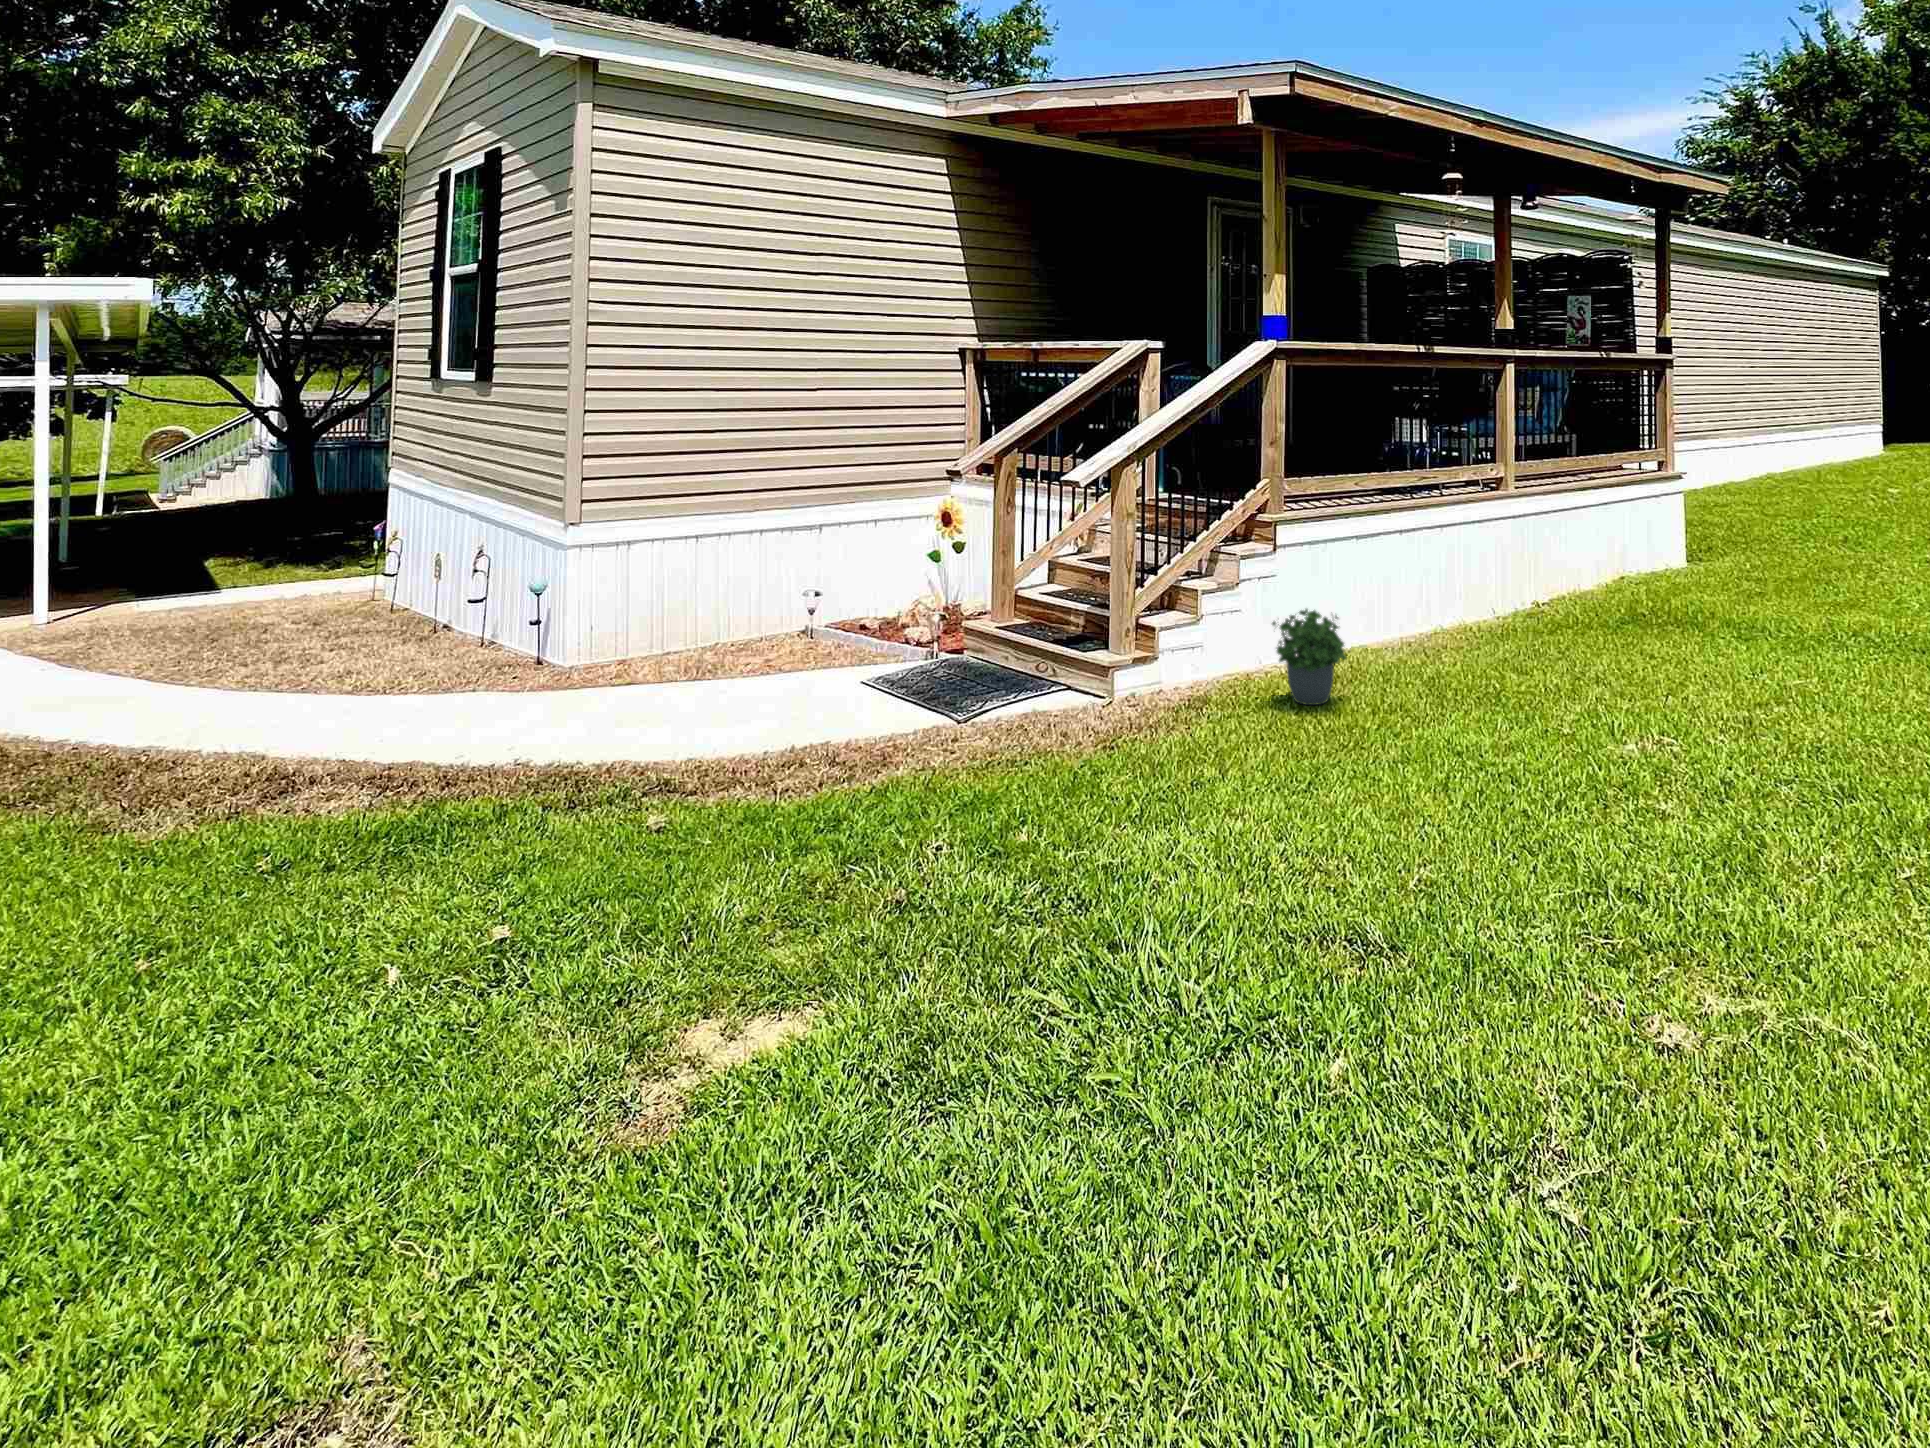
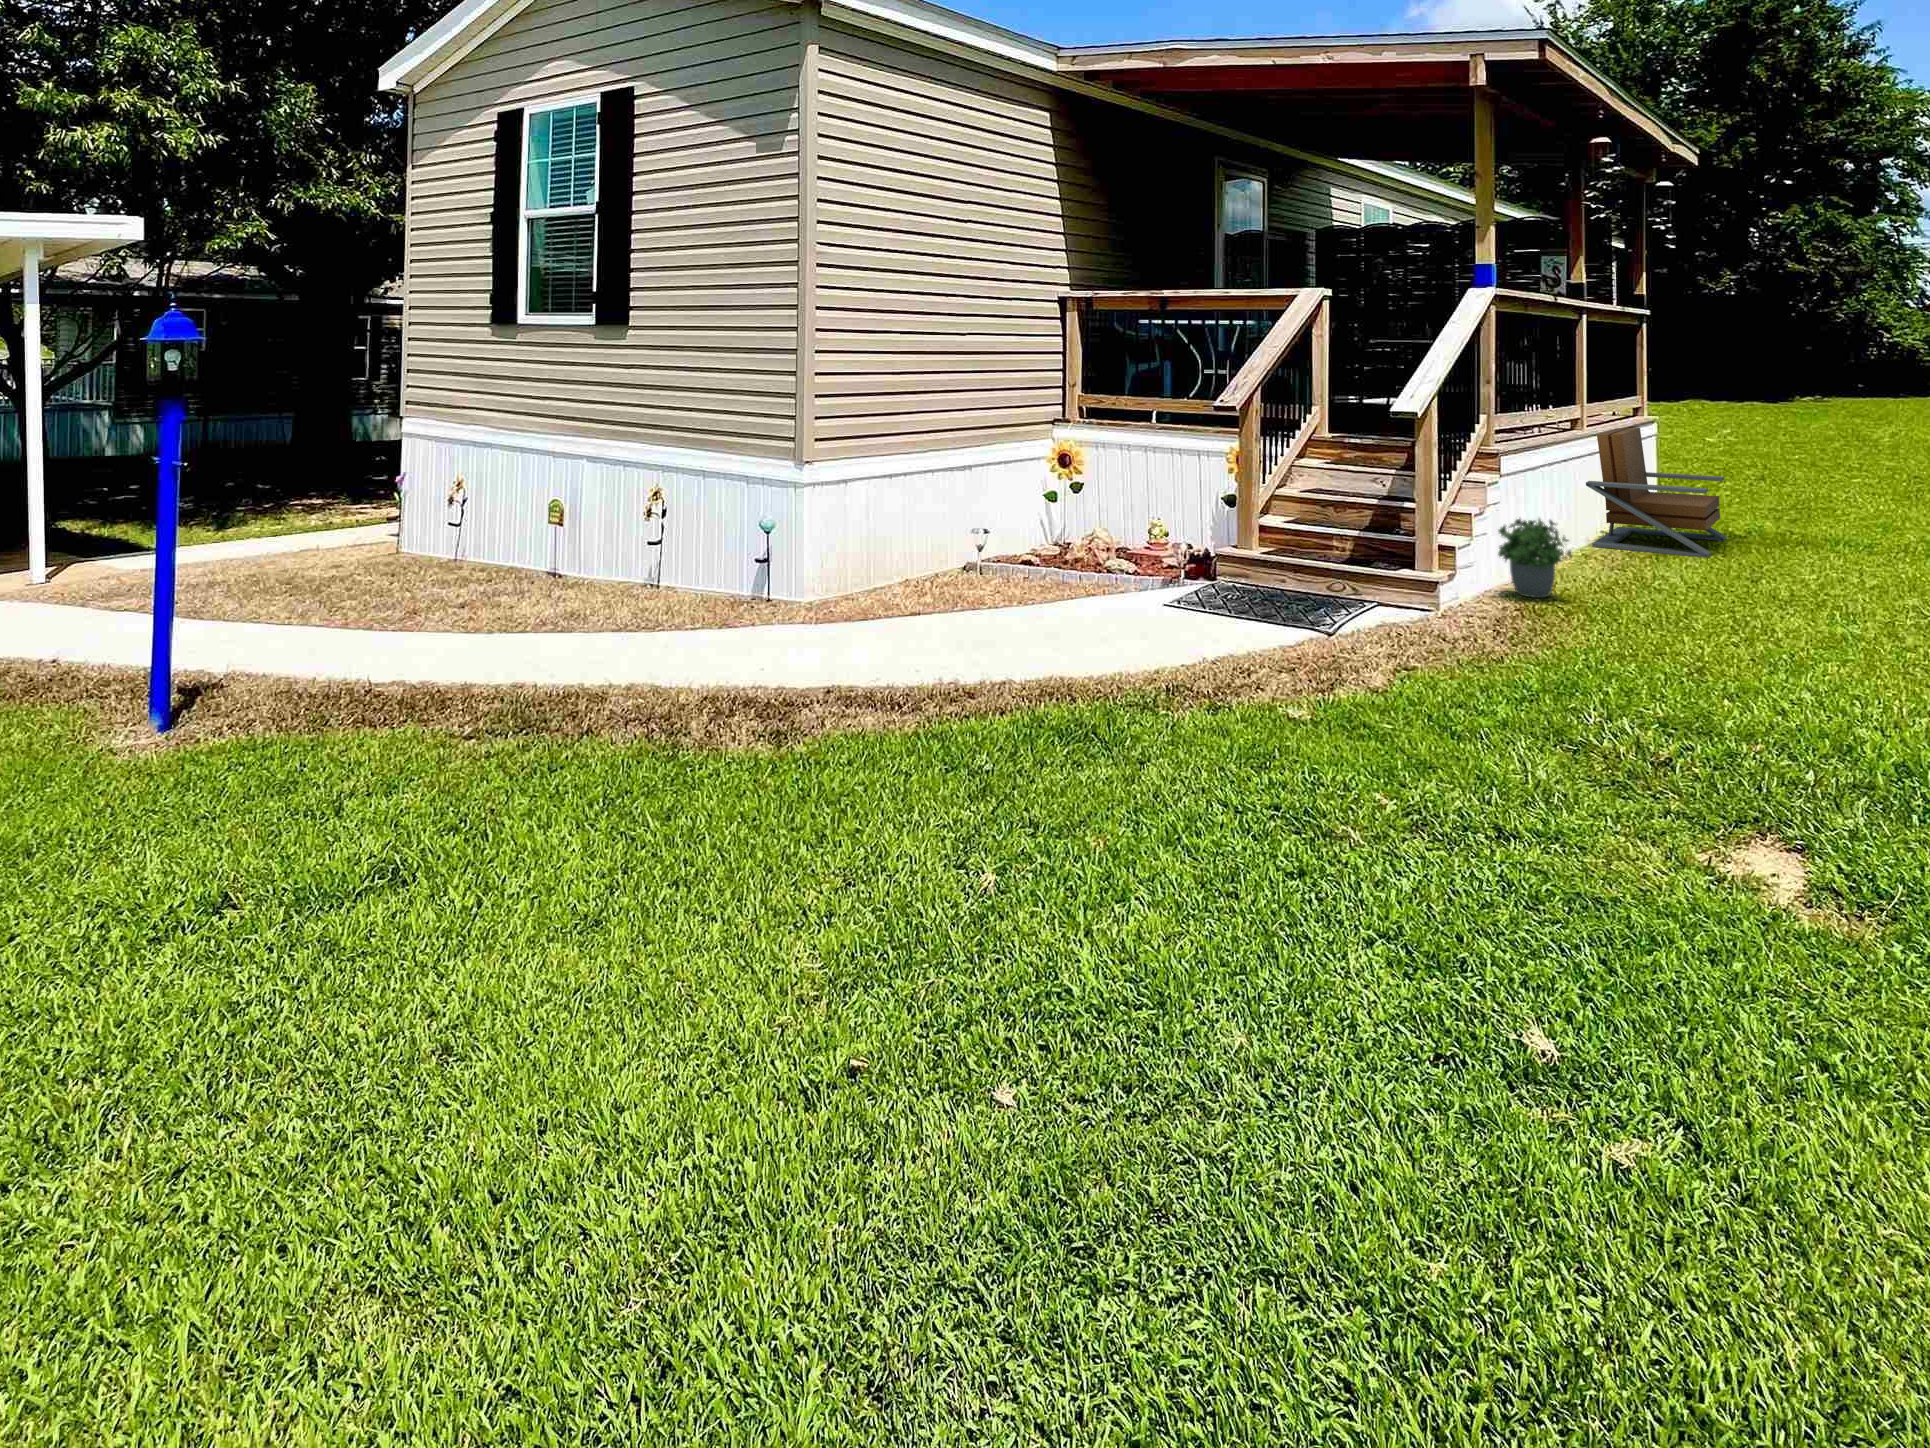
lounge chair: none [1496,494,1677,653] -> present [1586,428,1726,558]

